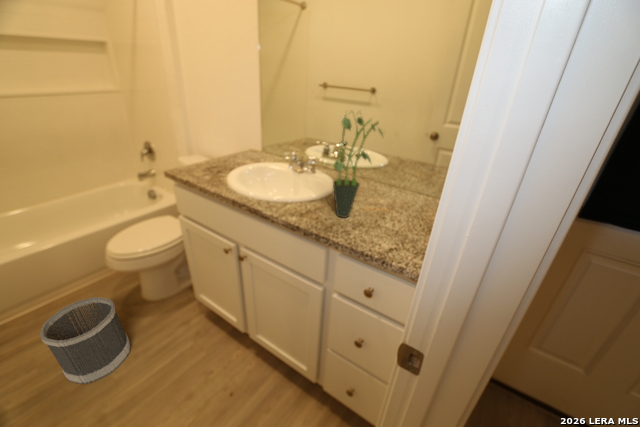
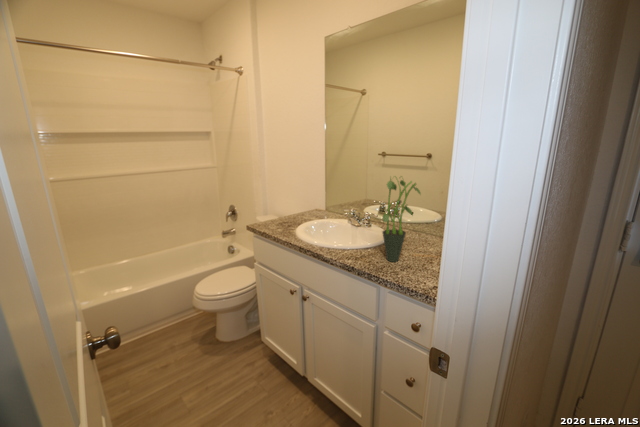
wastebasket: present [40,297,131,384] -> none [149,329,206,406]

